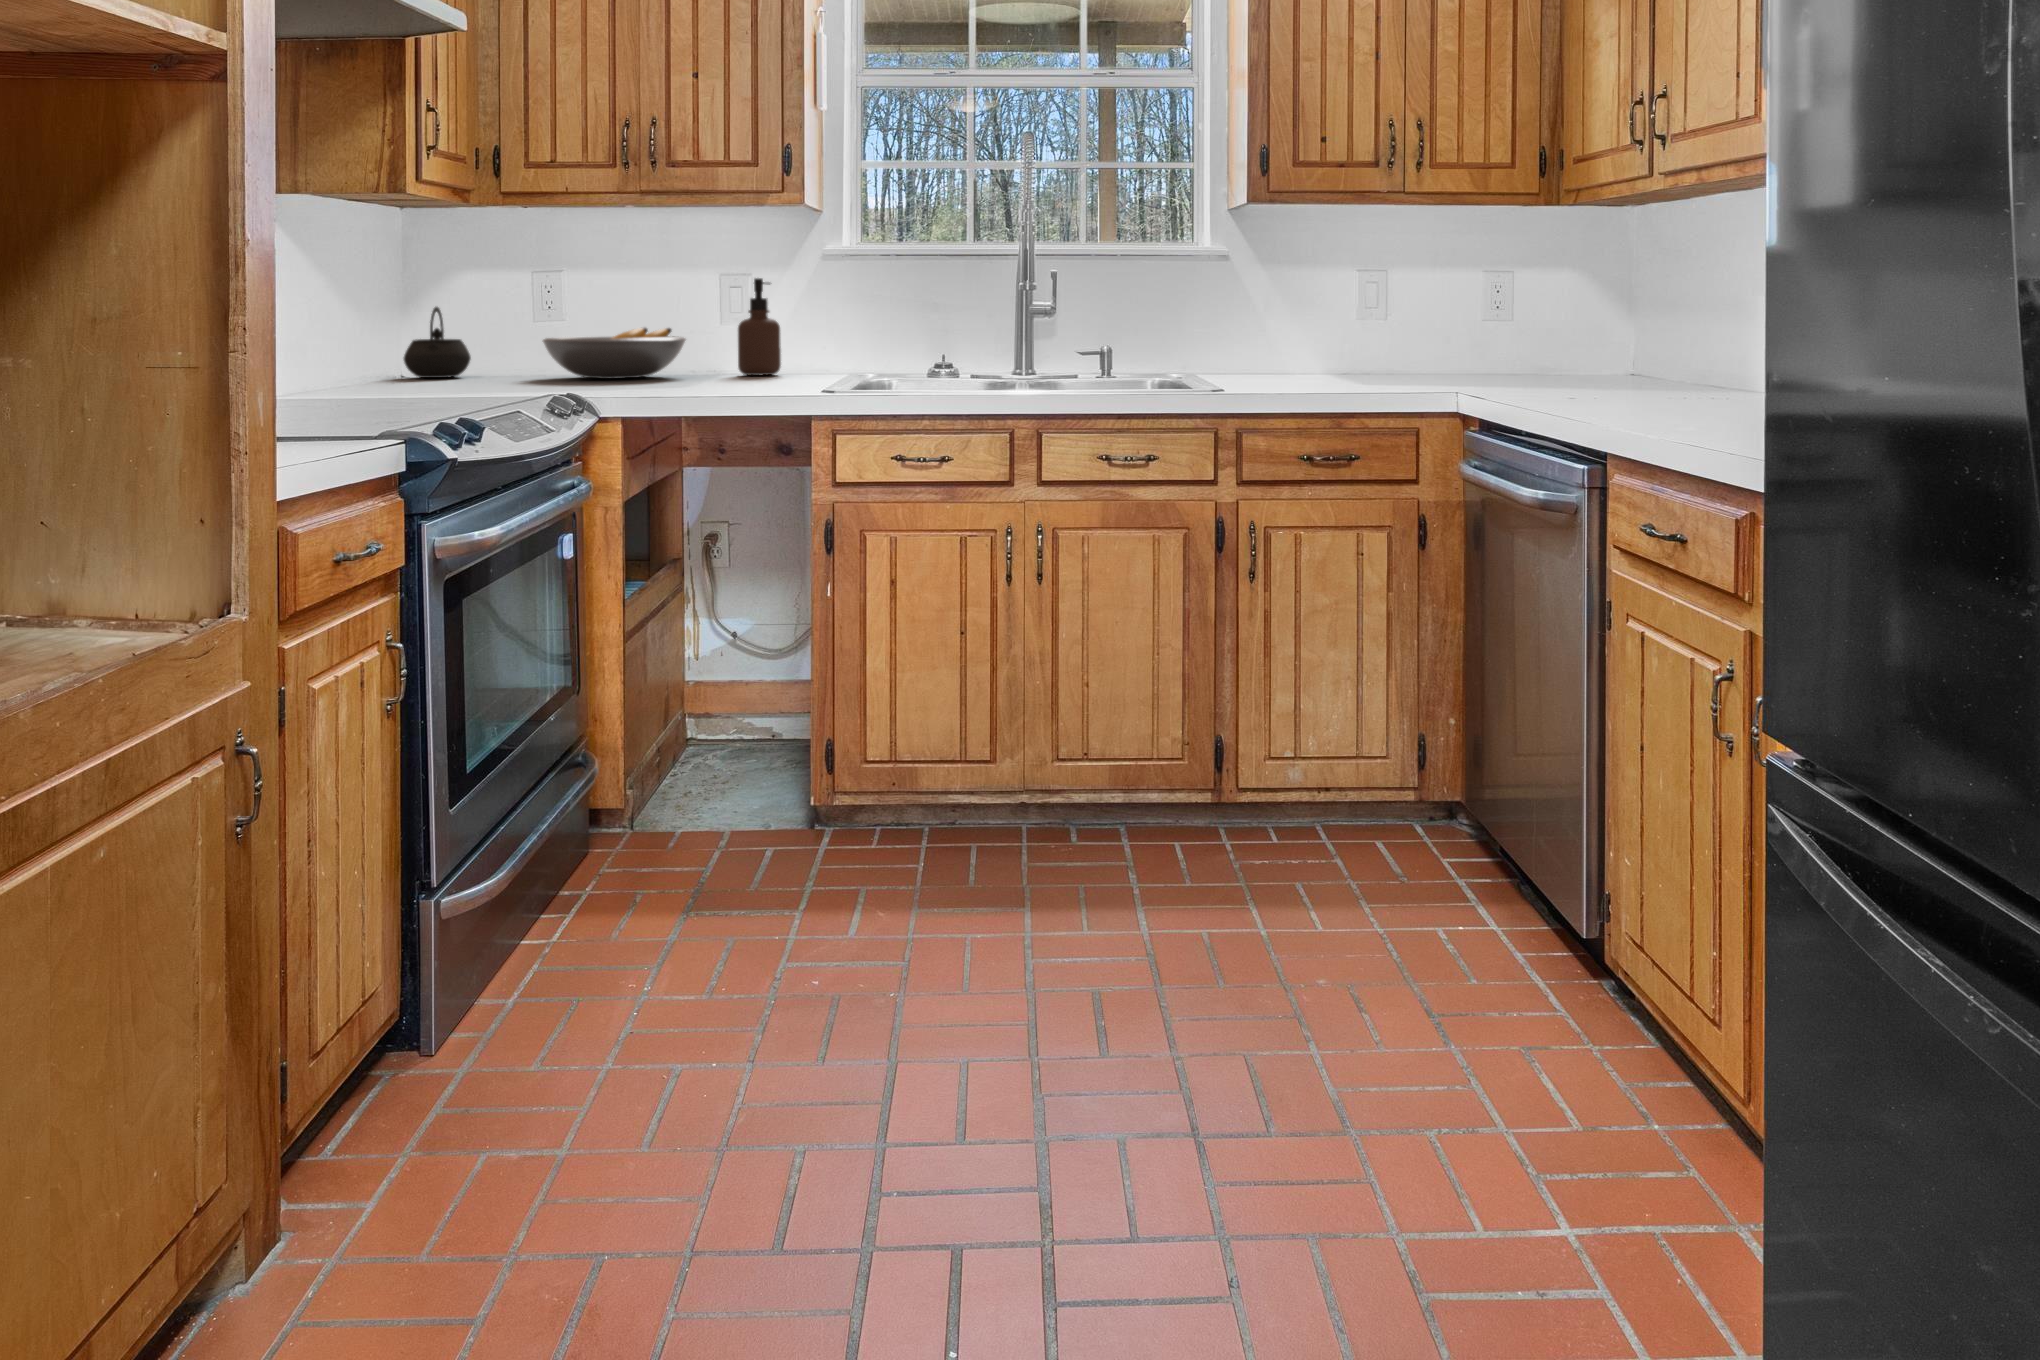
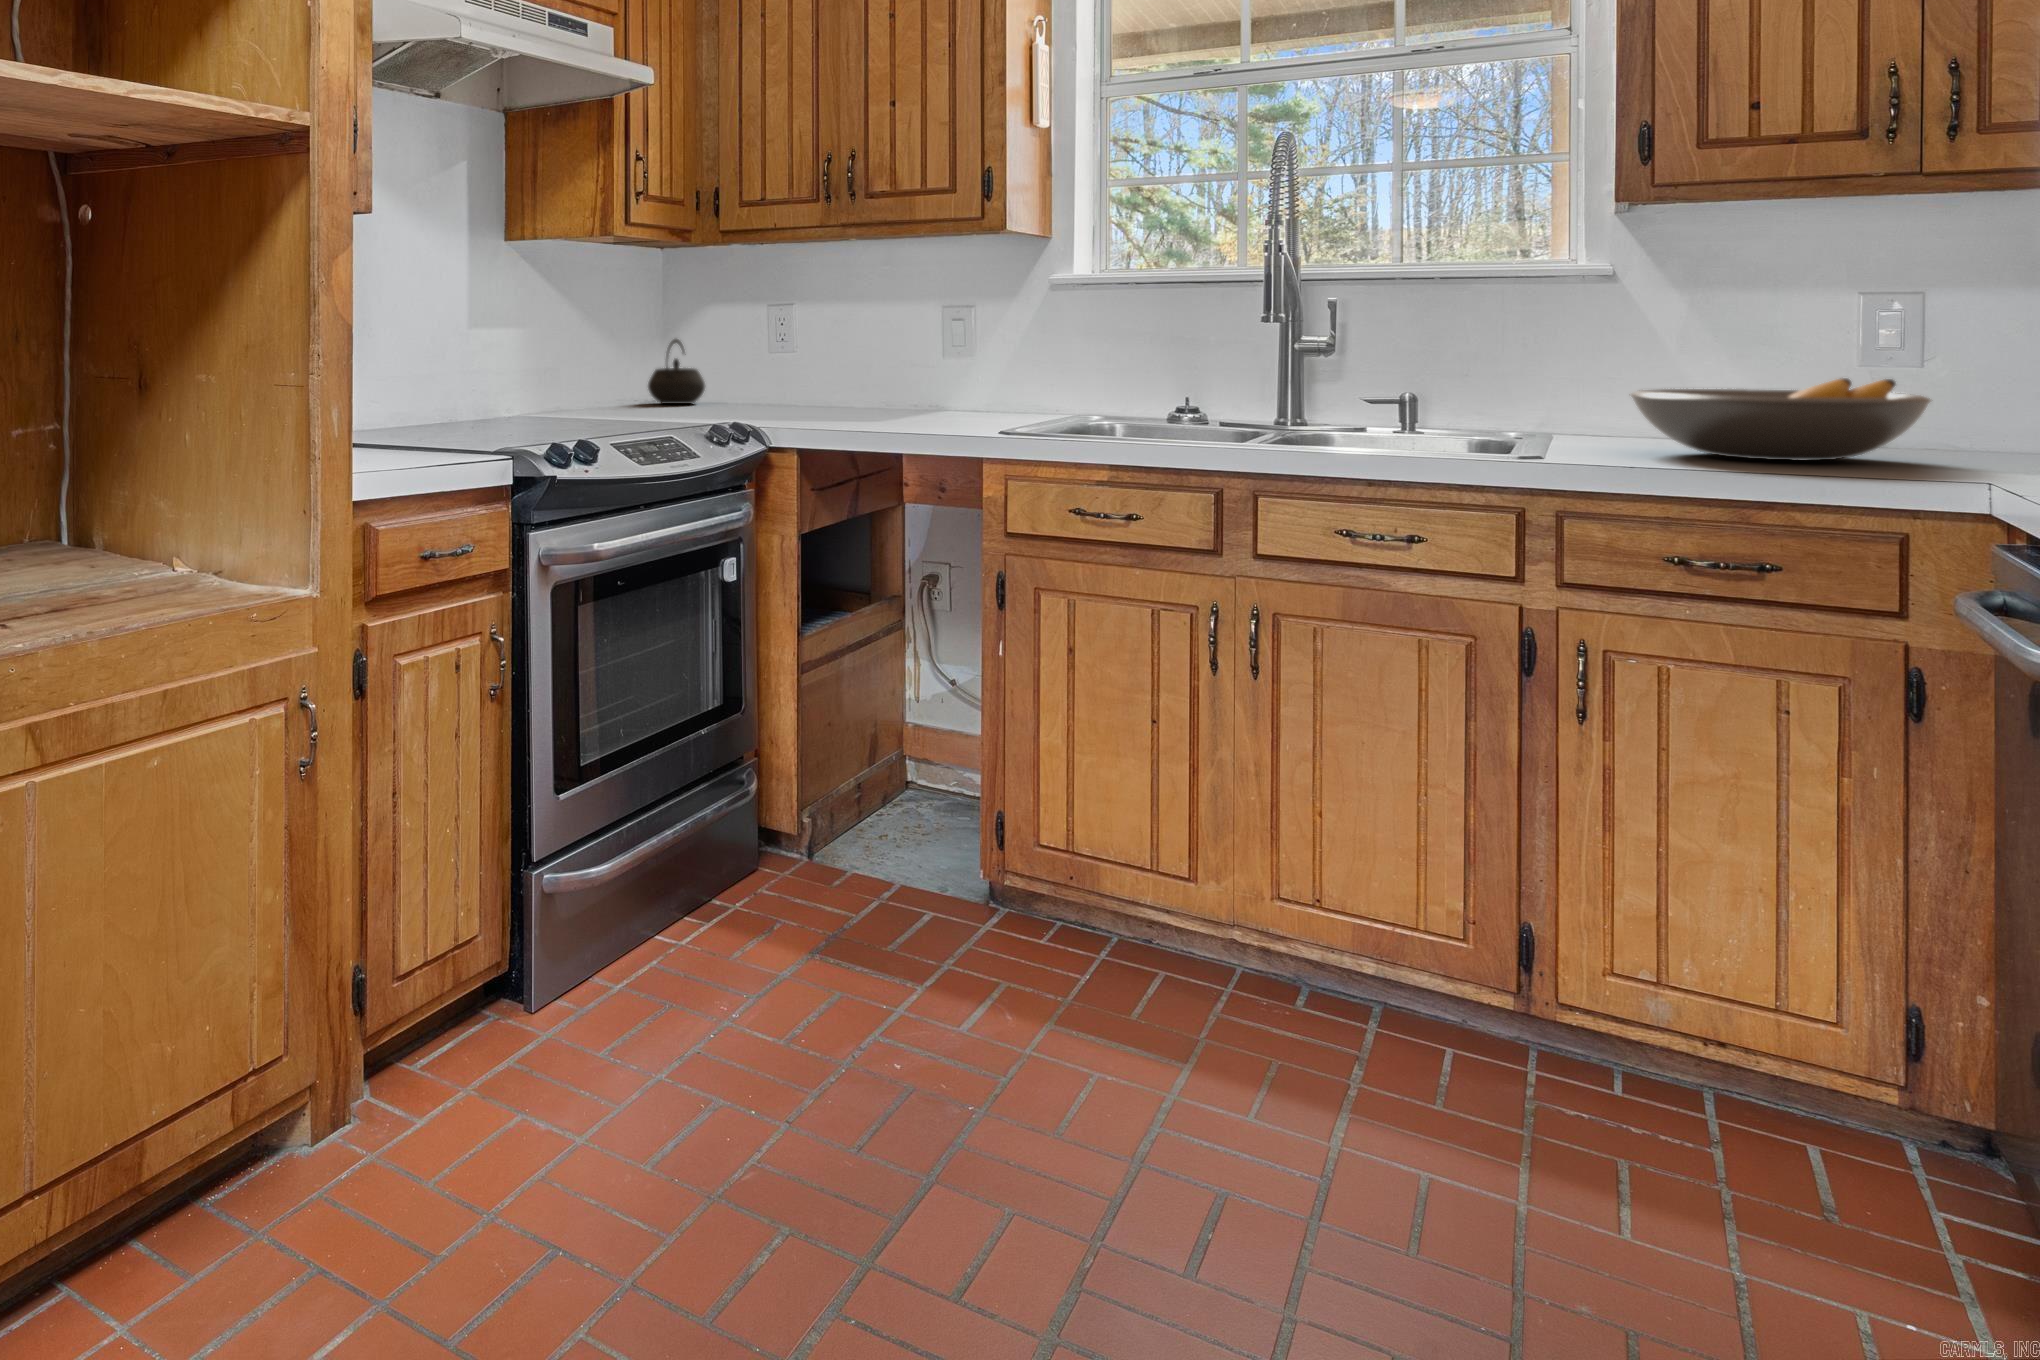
soap dispenser: present [738,278,781,375] -> none [952,309,998,411]
fruit bowl: present [542,327,686,379] -> present [1631,378,1931,461]

